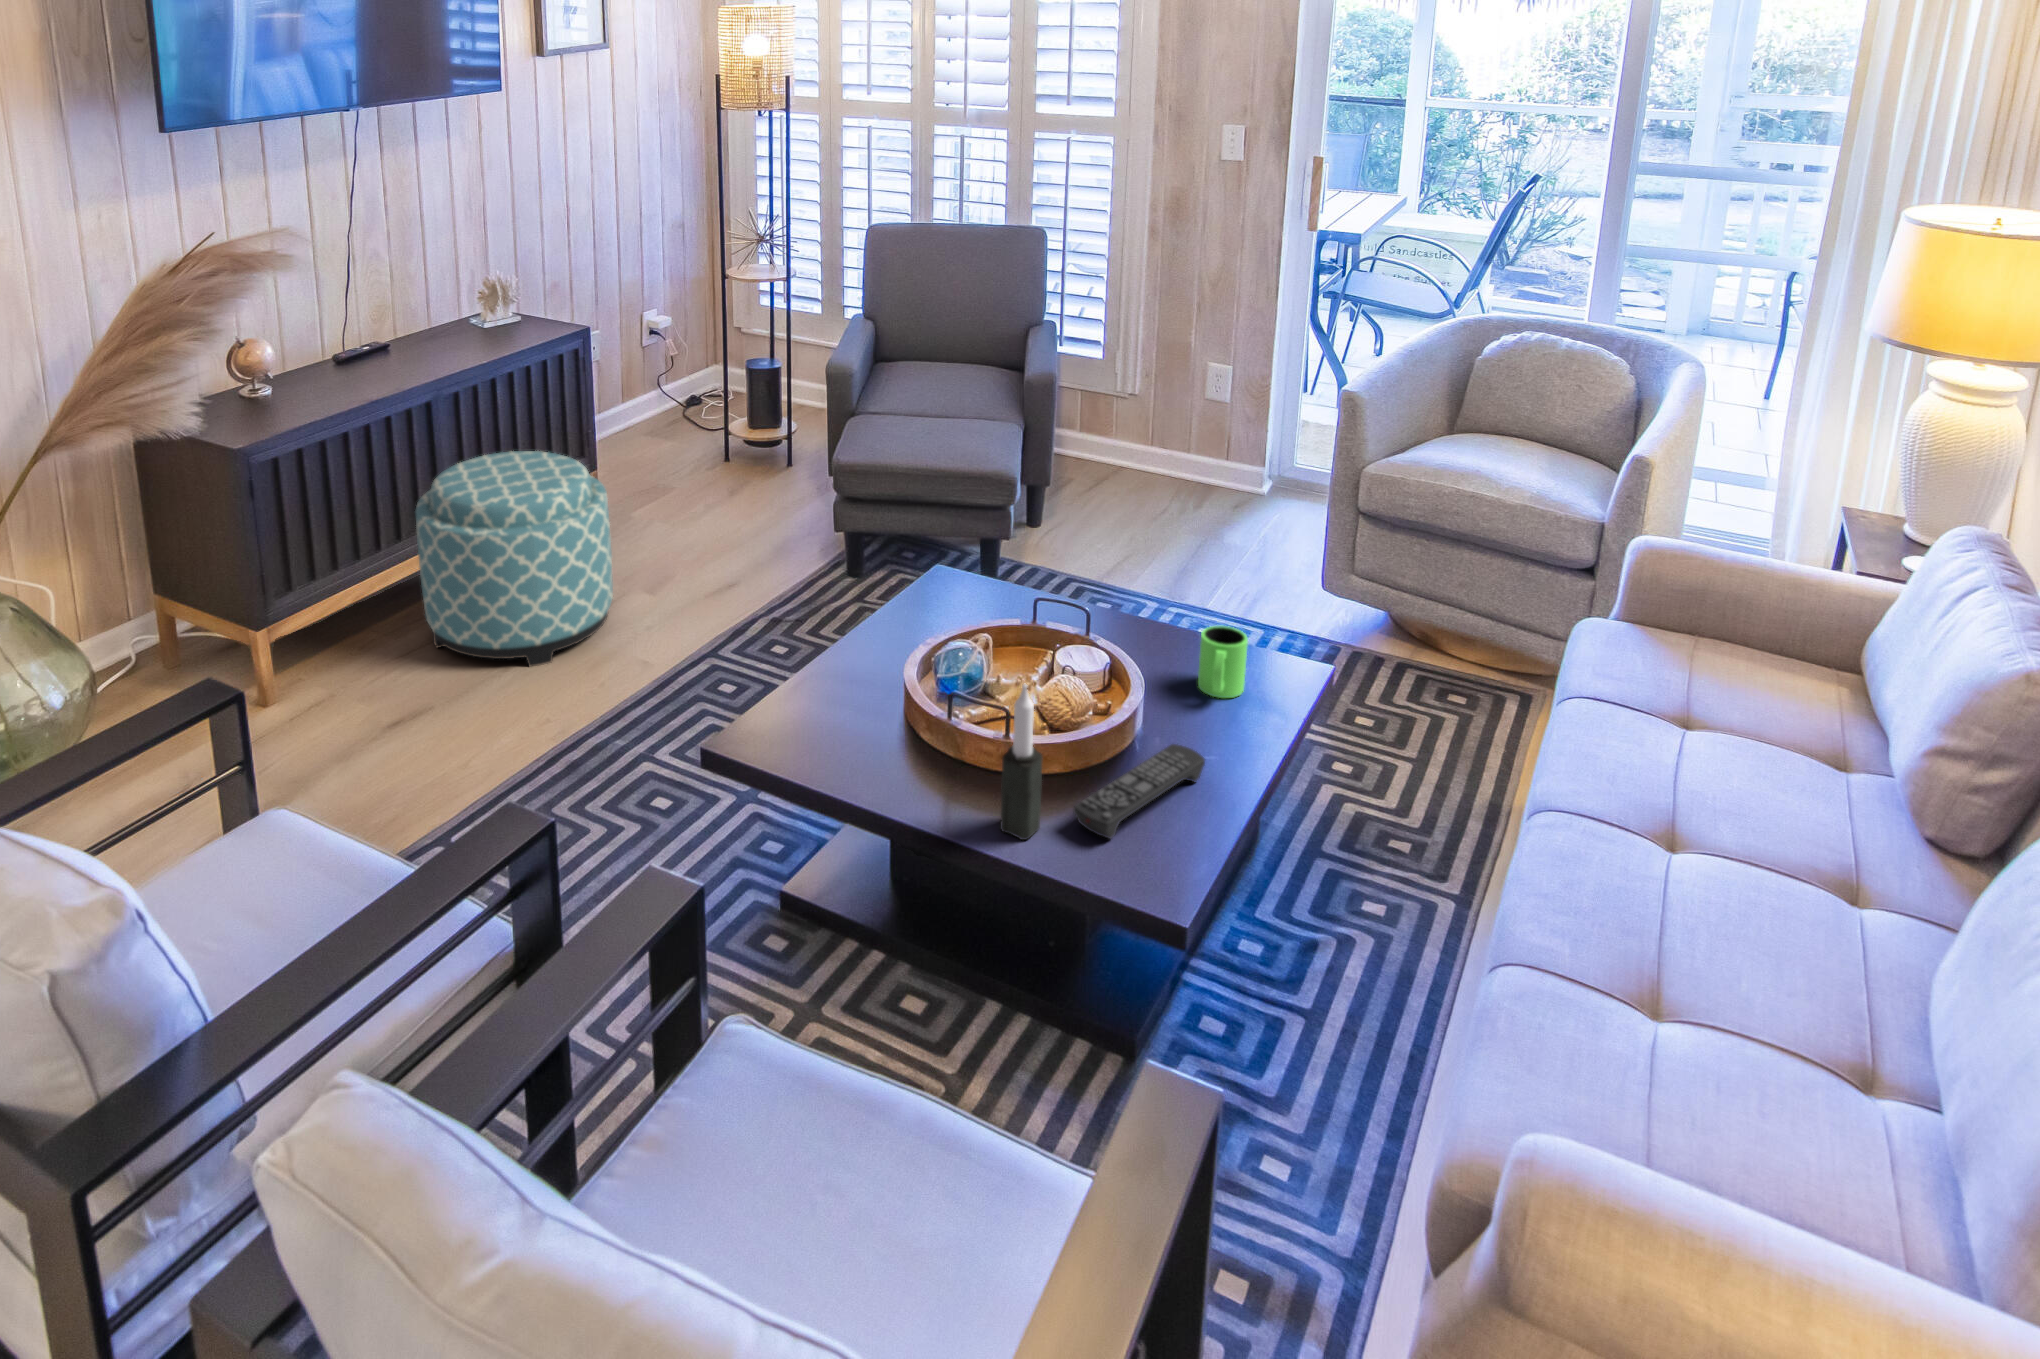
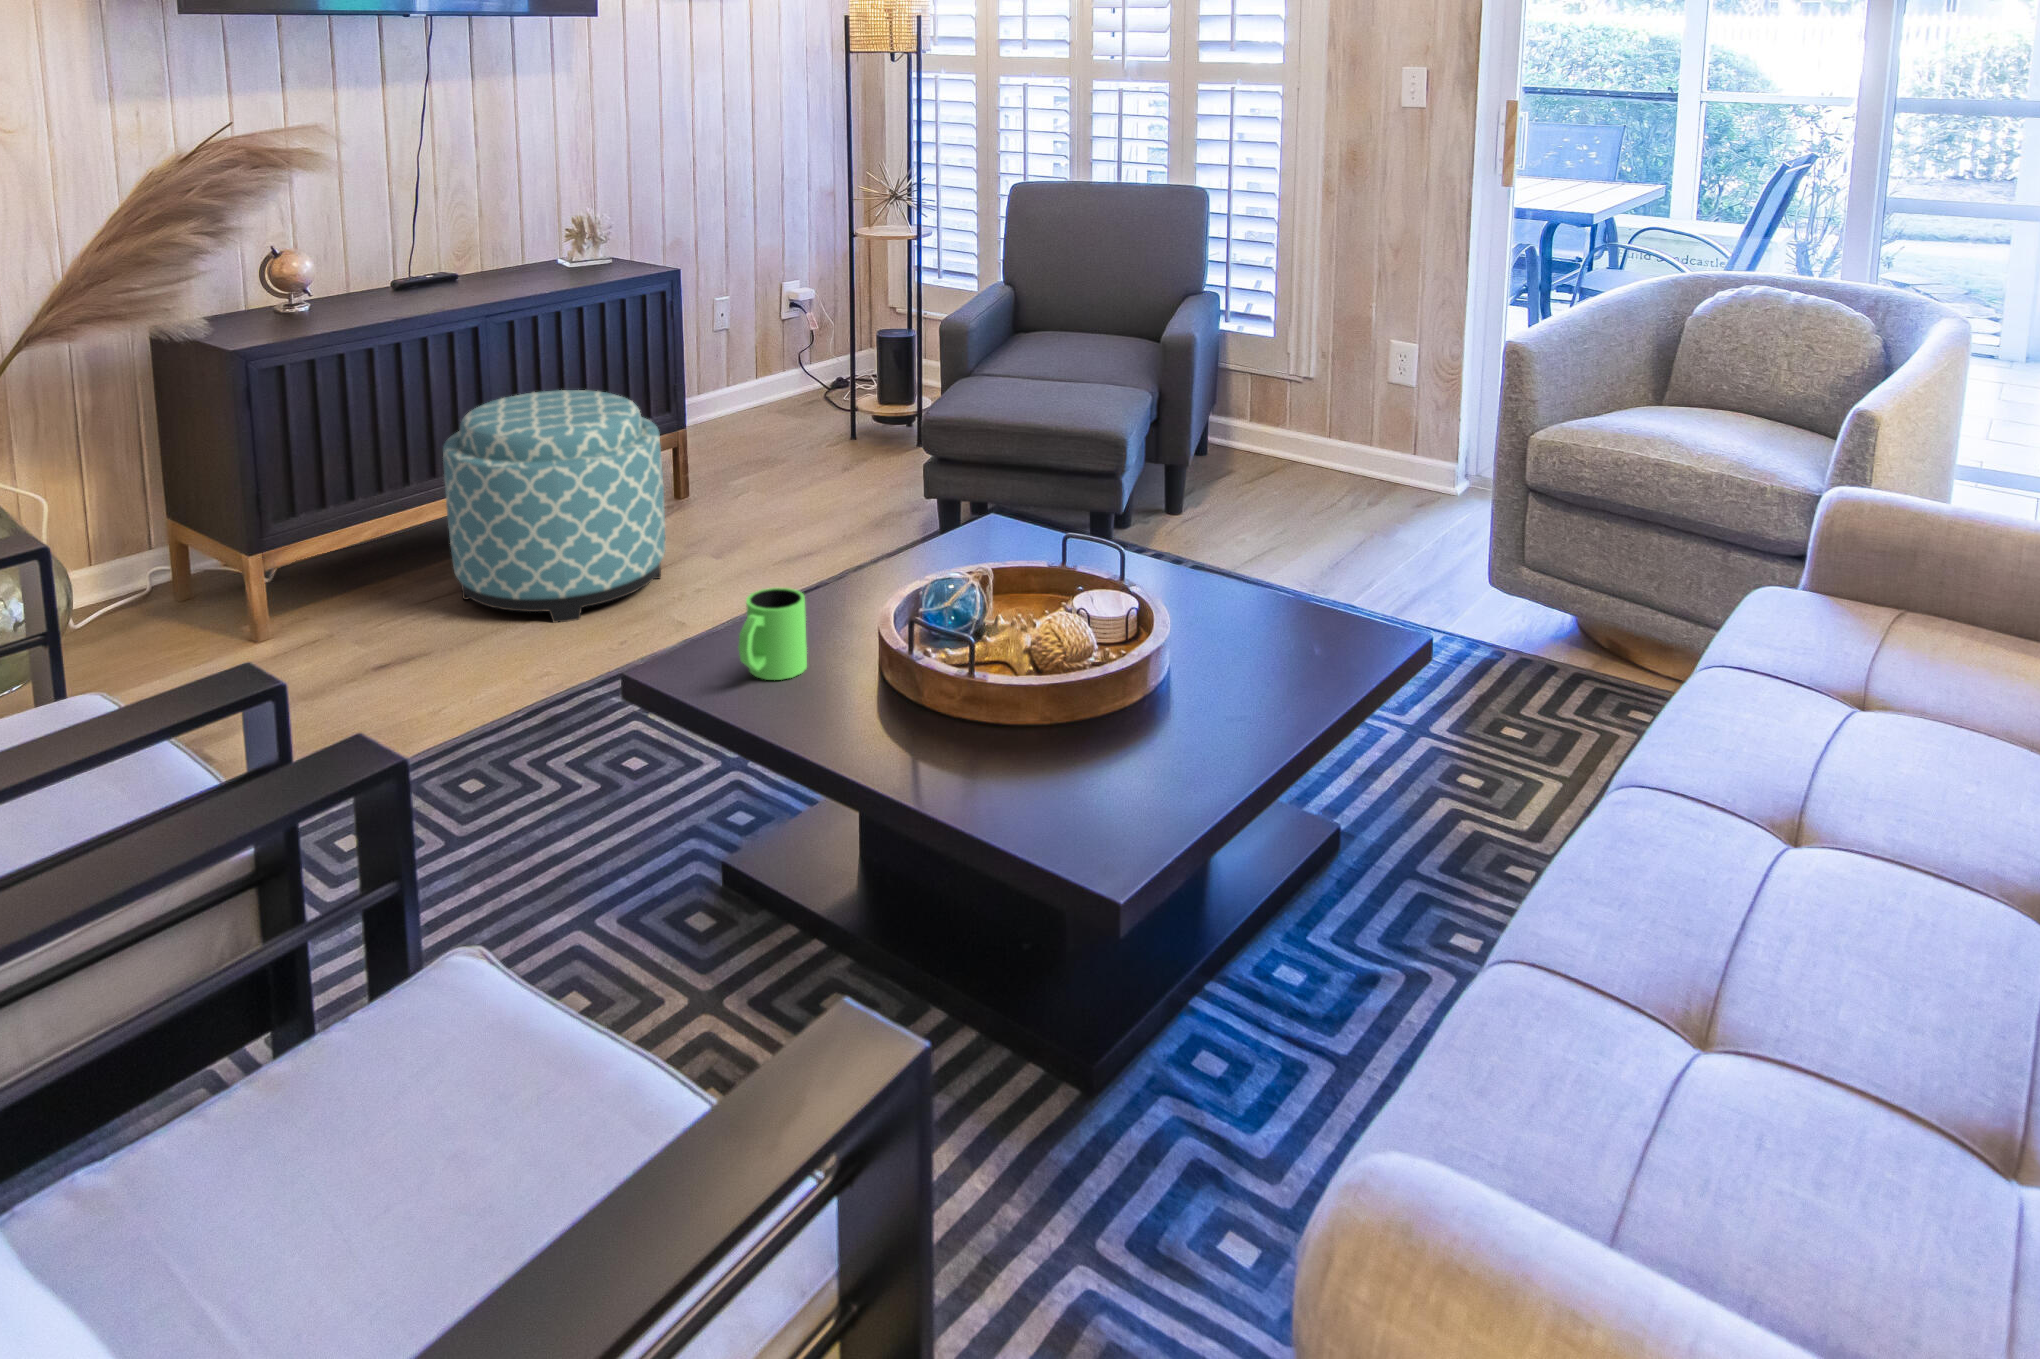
mug: present [1198,626,1248,698] -> present [738,588,807,680]
candle: present [1000,684,1042,840] -> none [928,587,980,792]
remote control: present [1074,744,1205,839] -> none [1022,696,1215,799]

